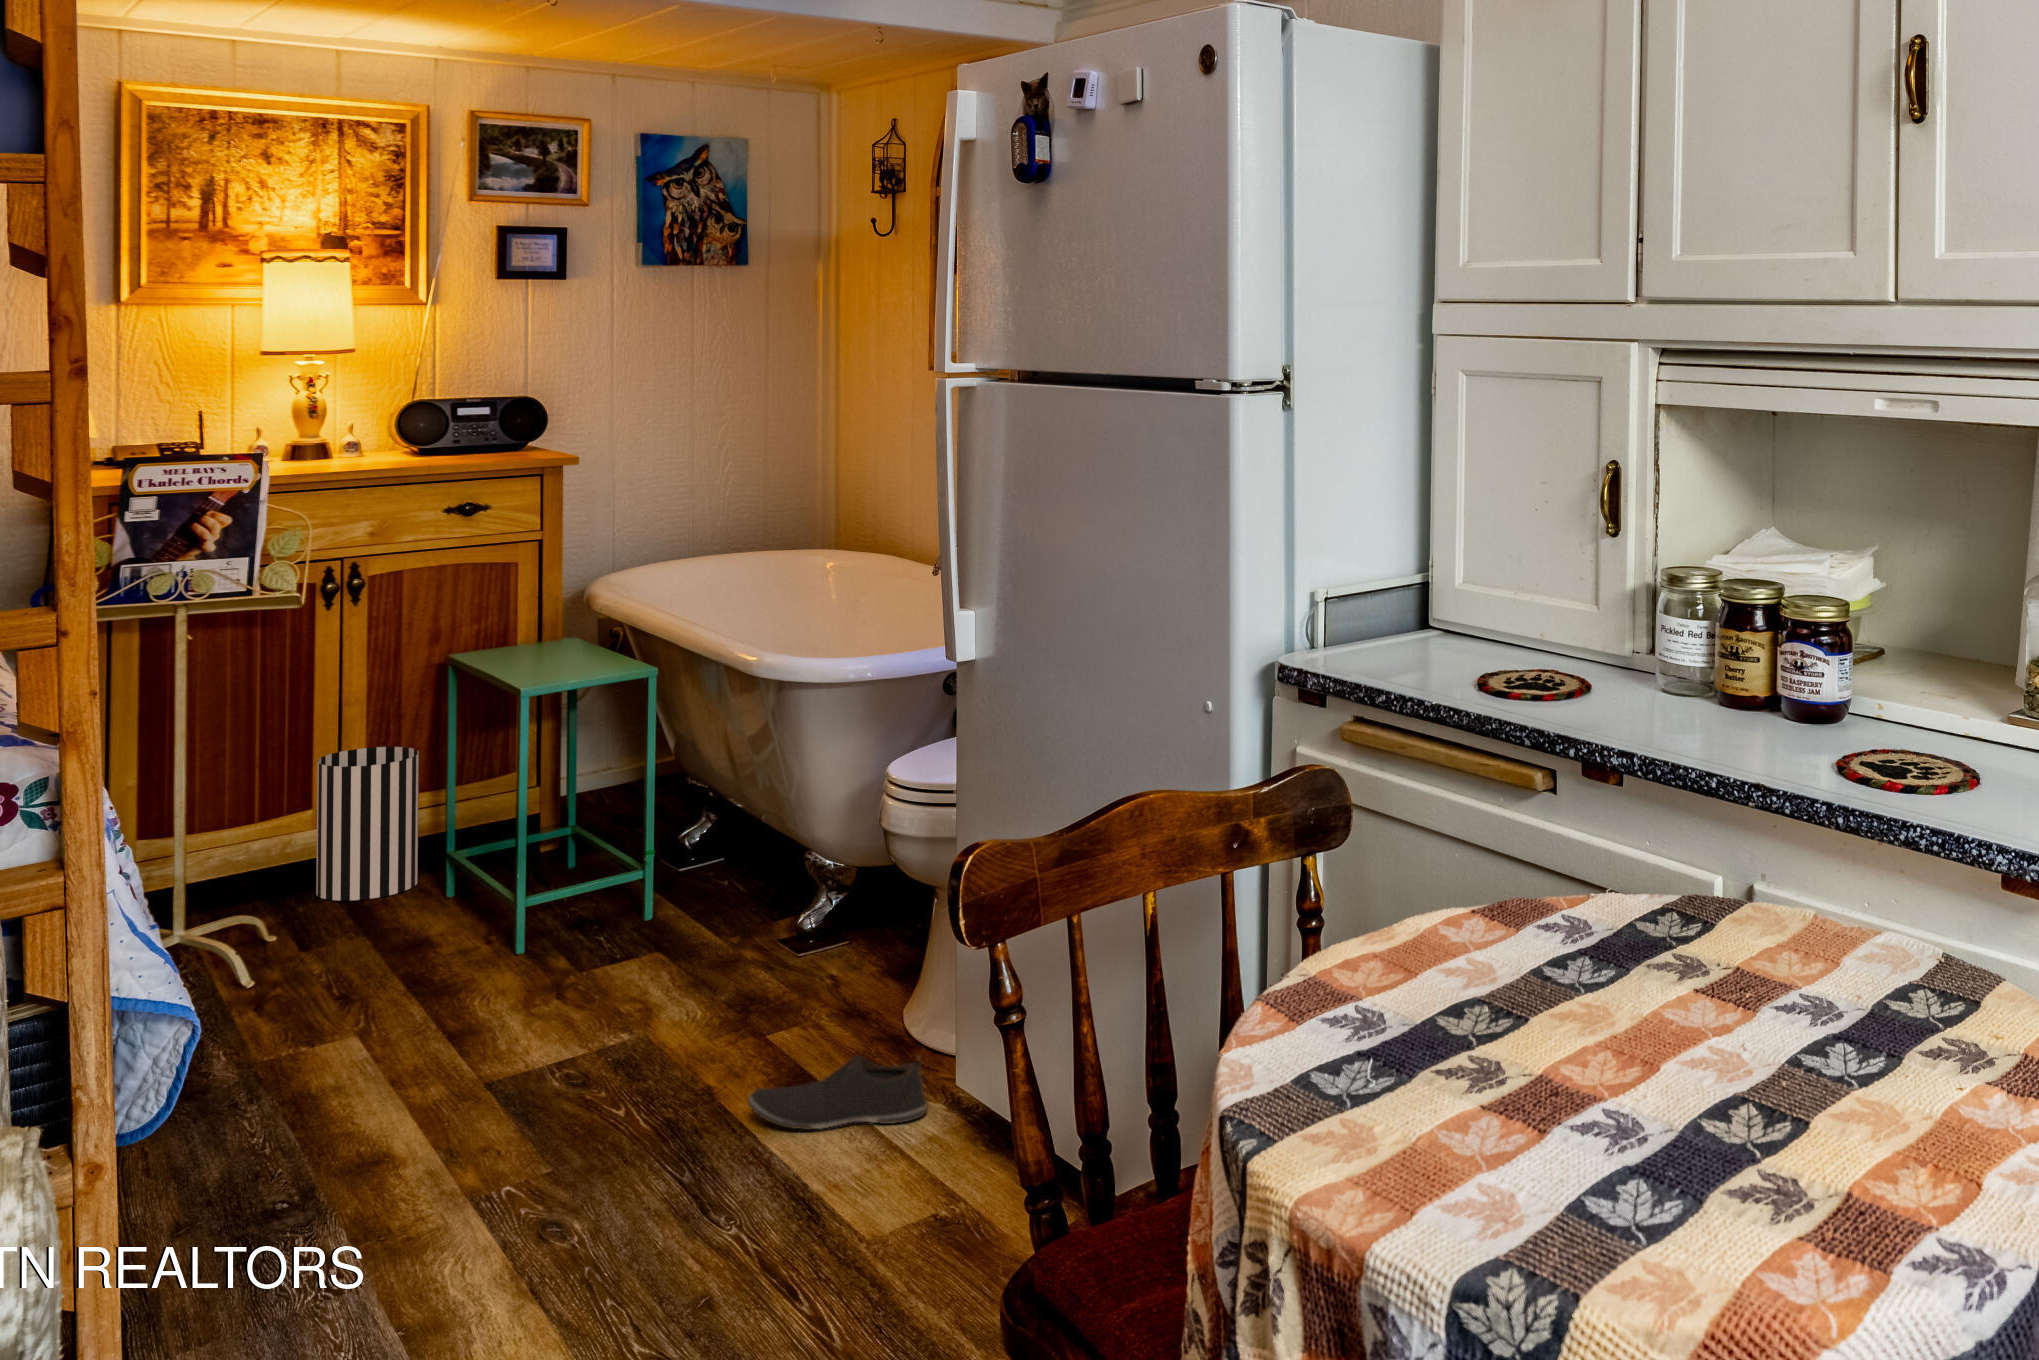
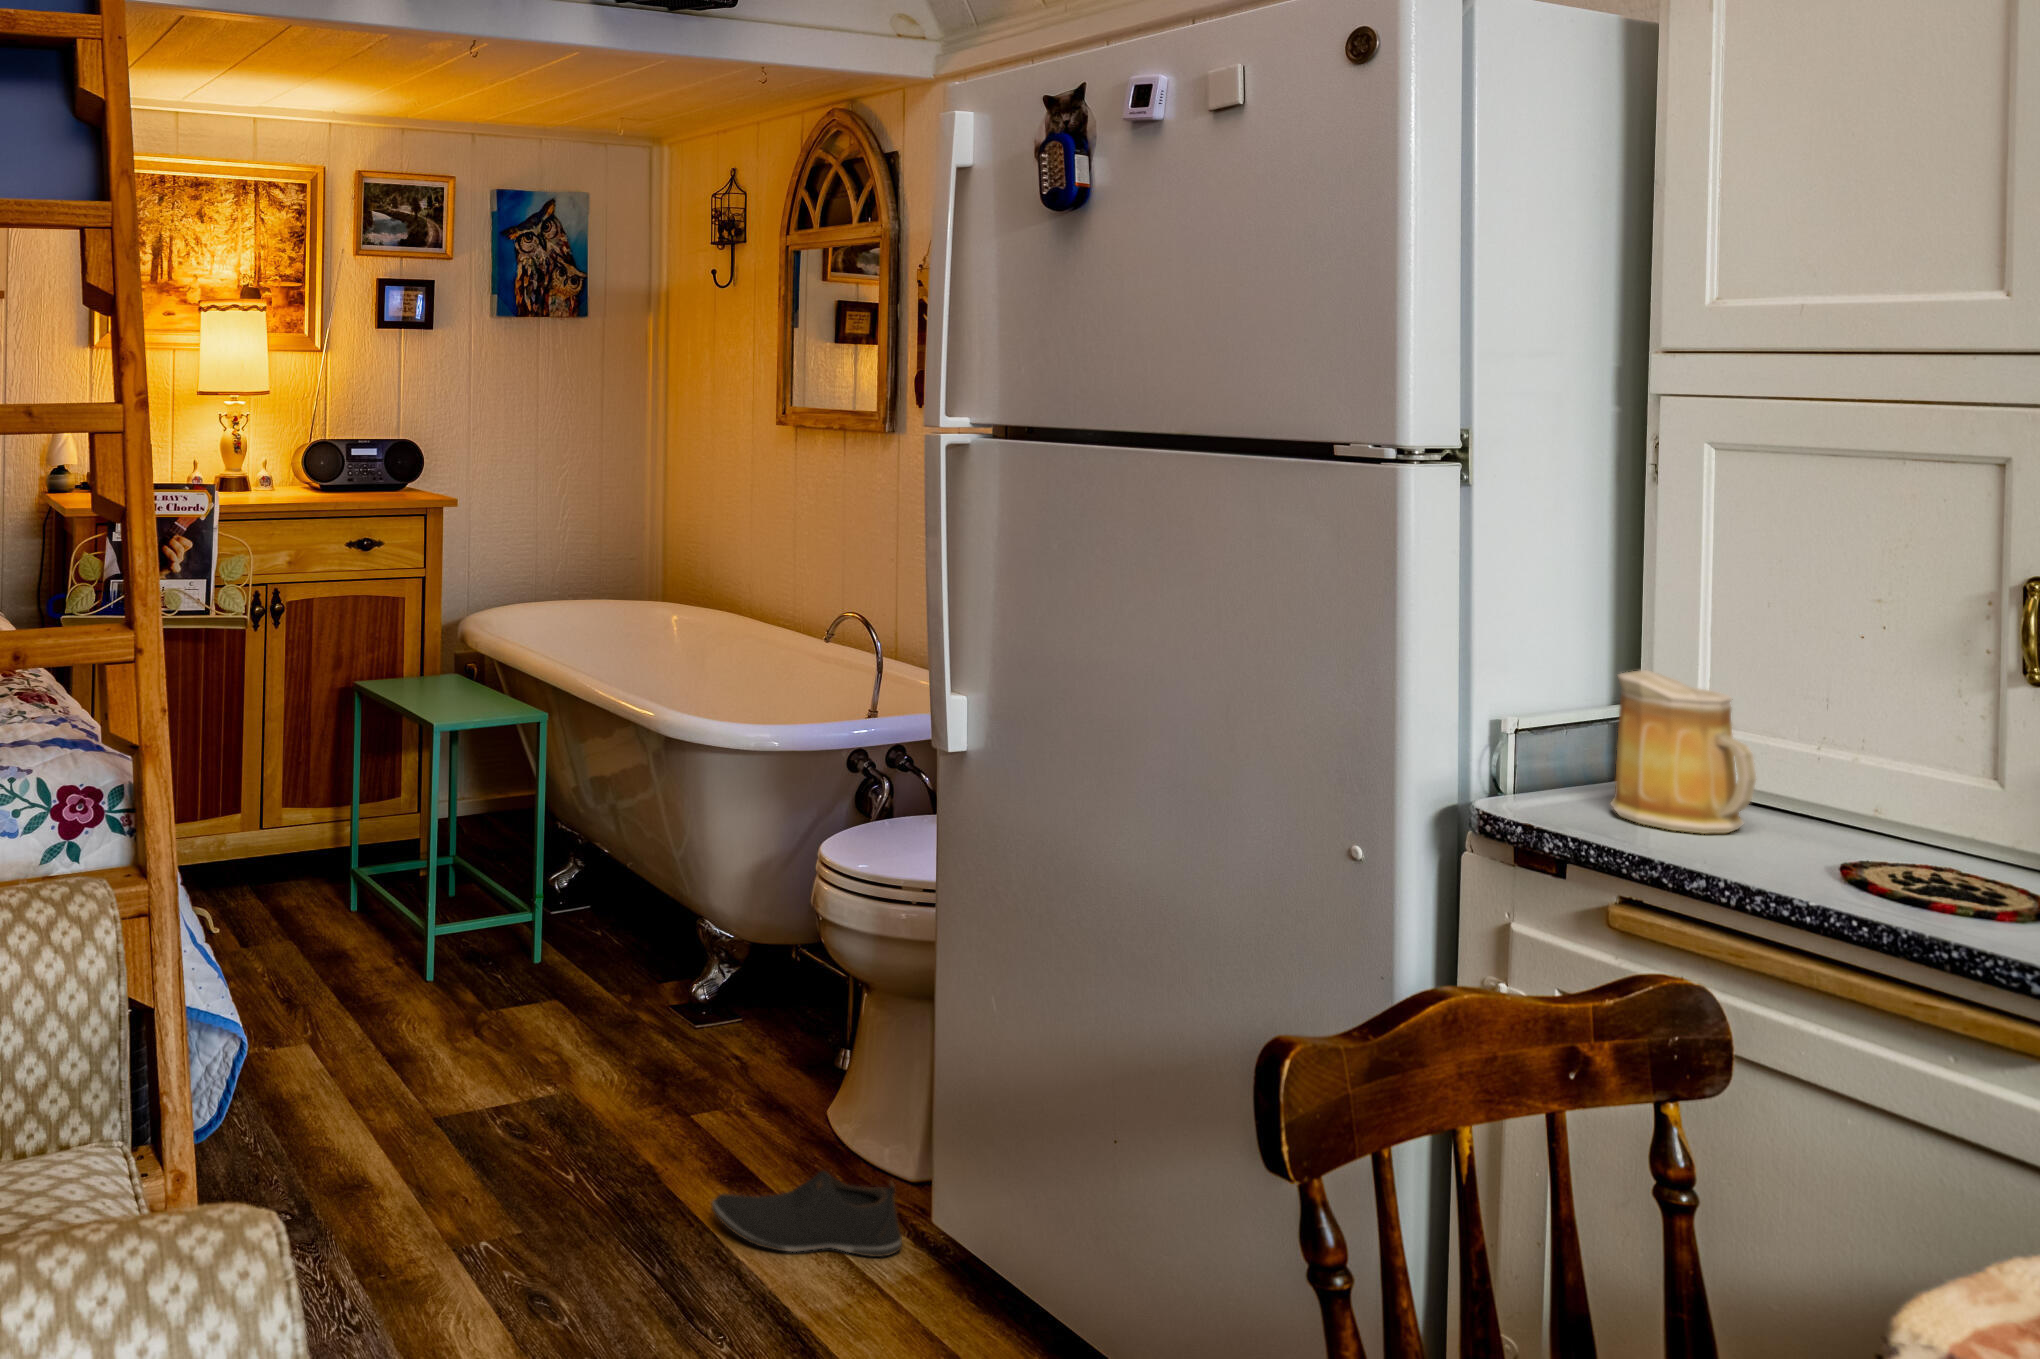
mug: none [1377,551,1460,669] -> present [1611,670,1756,834]
wastebasket: present [316,747,419,901] -> none [243,762,328,908]

